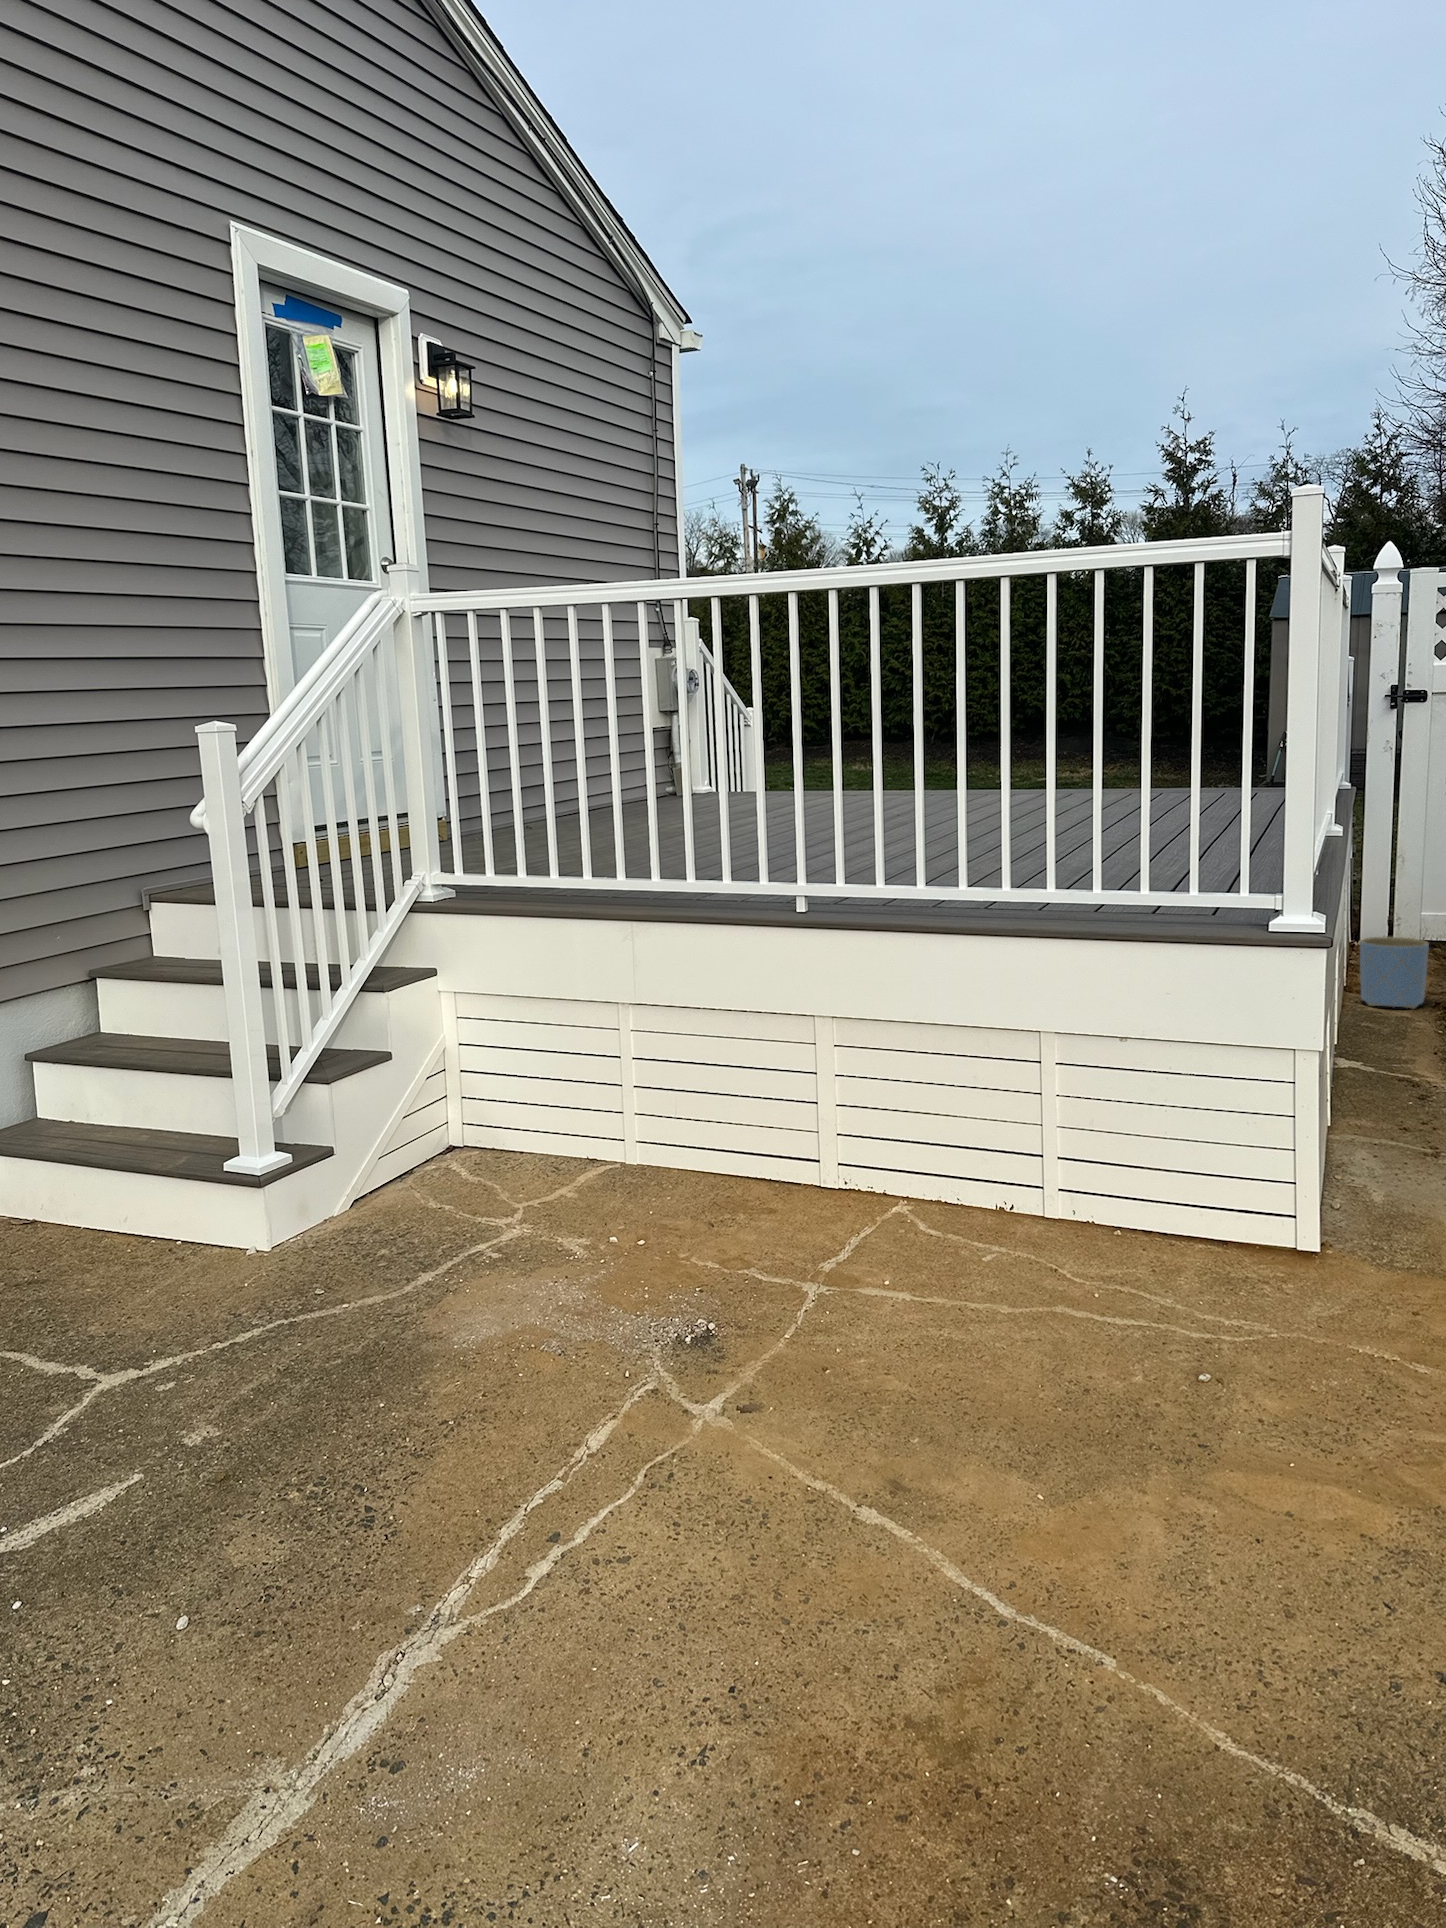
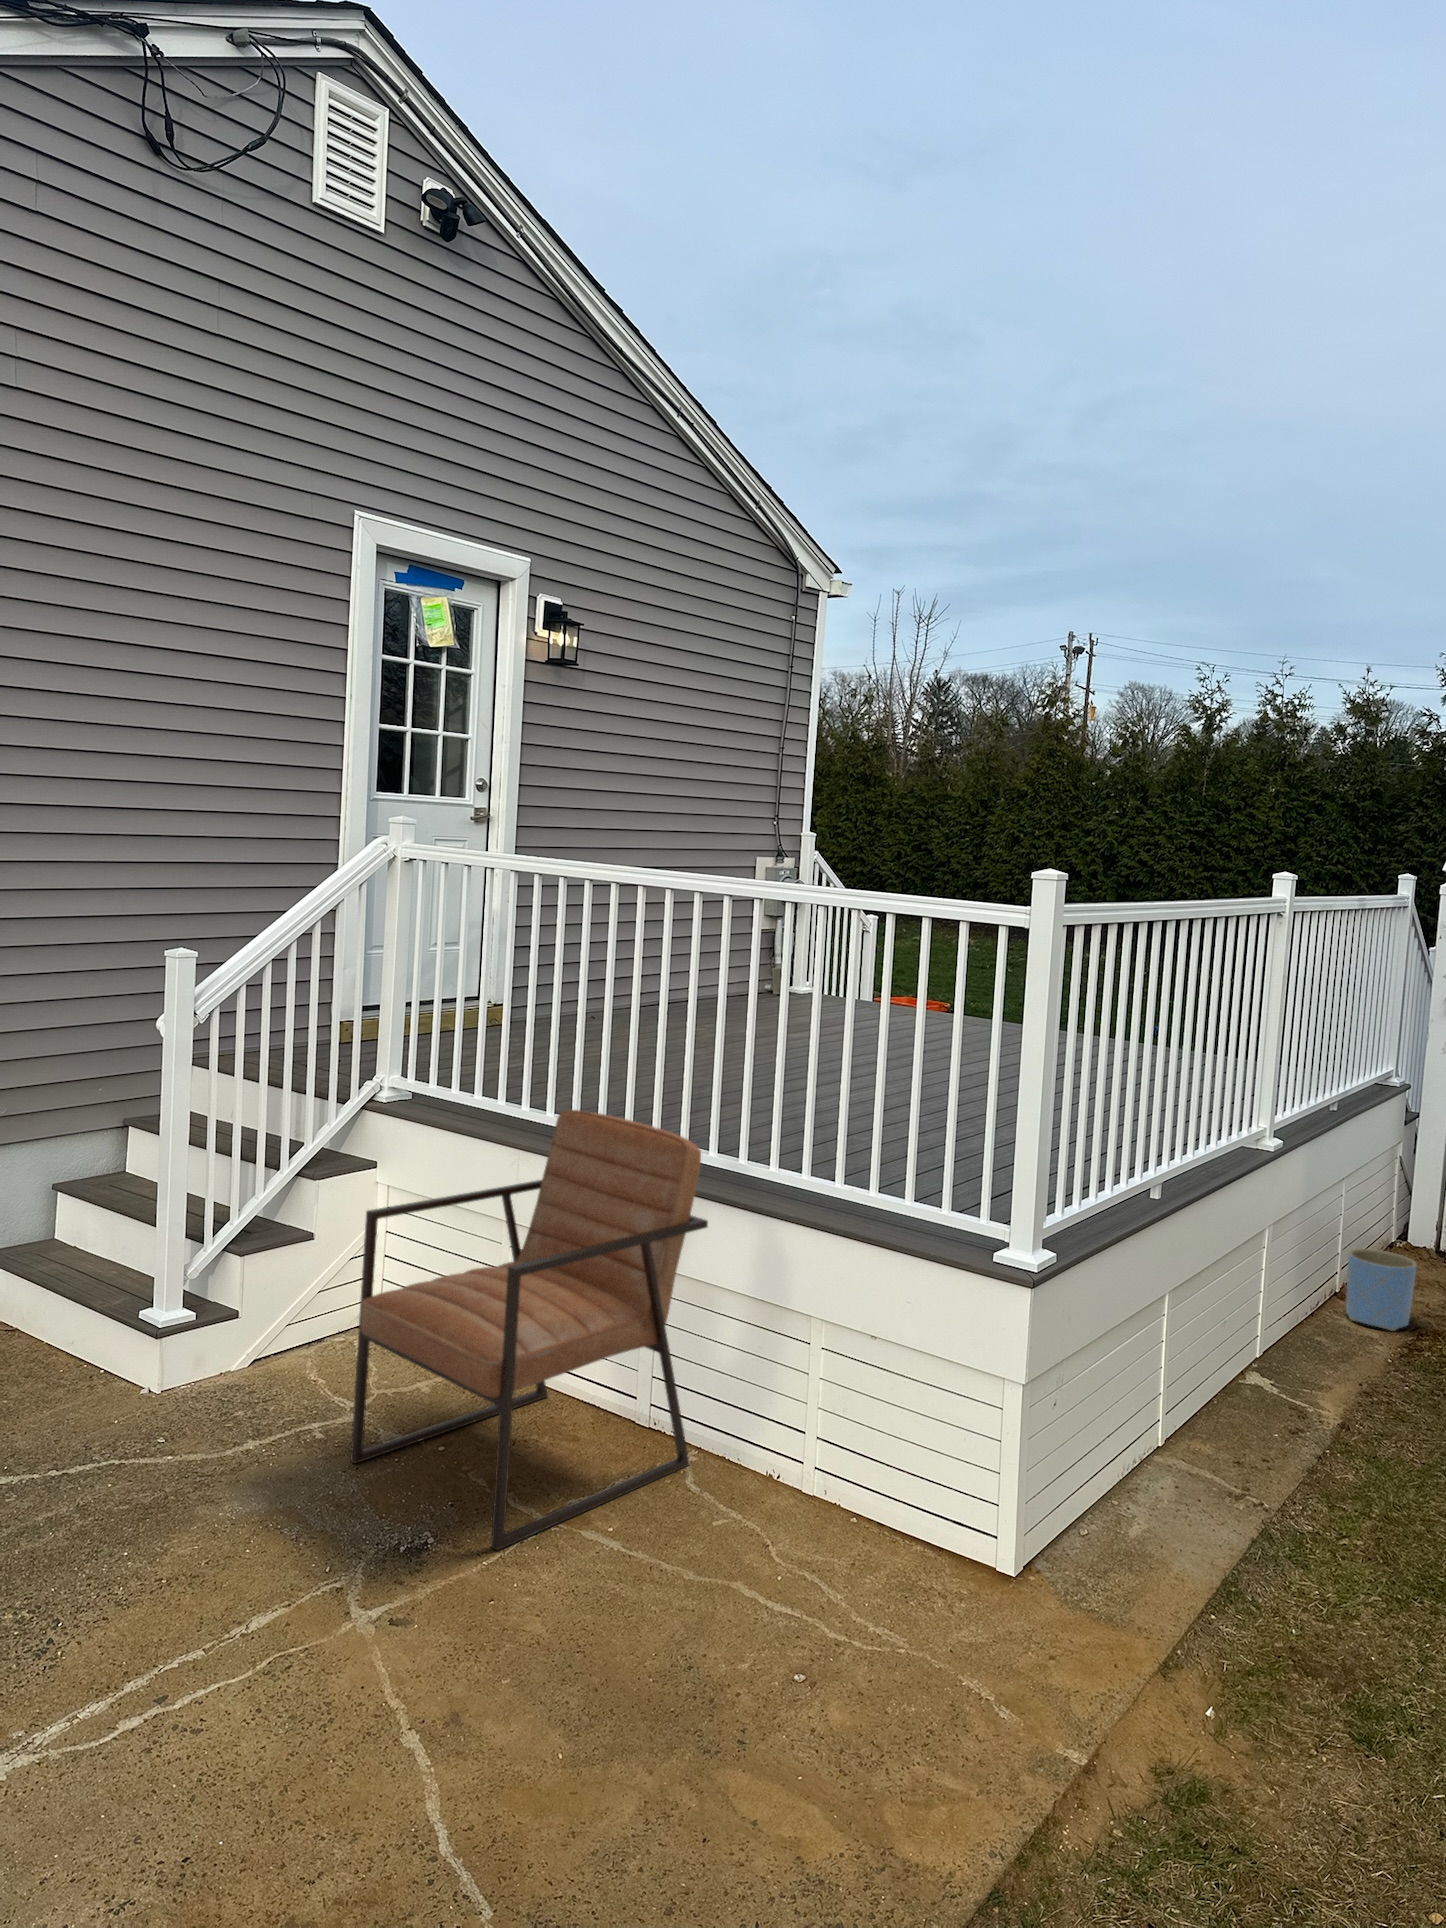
chair: none [531,854,905,1324] -> present [351,1110,708,1550]

